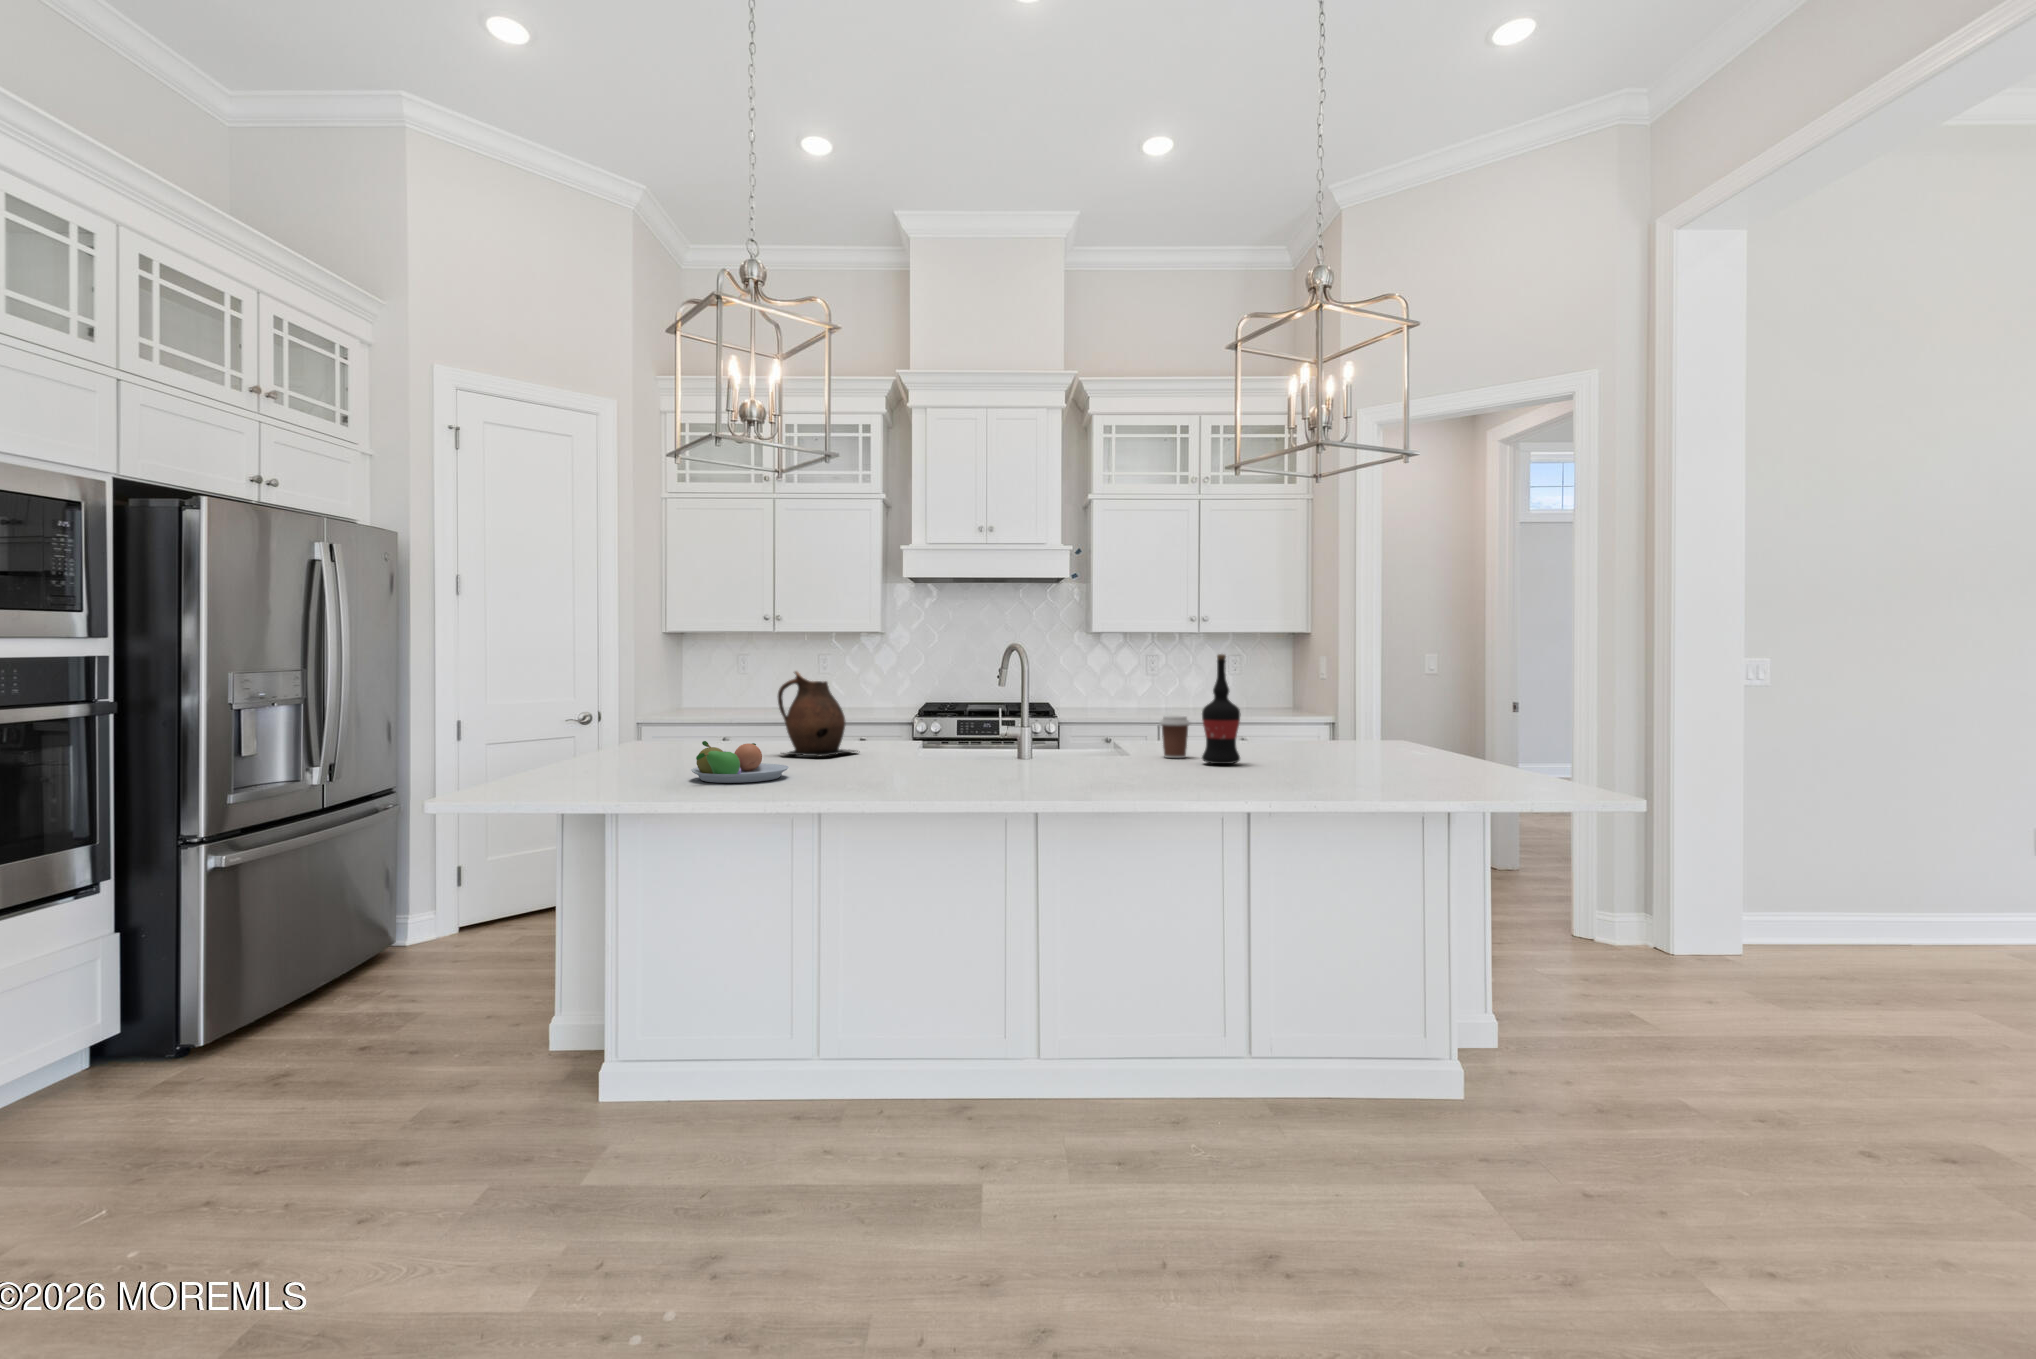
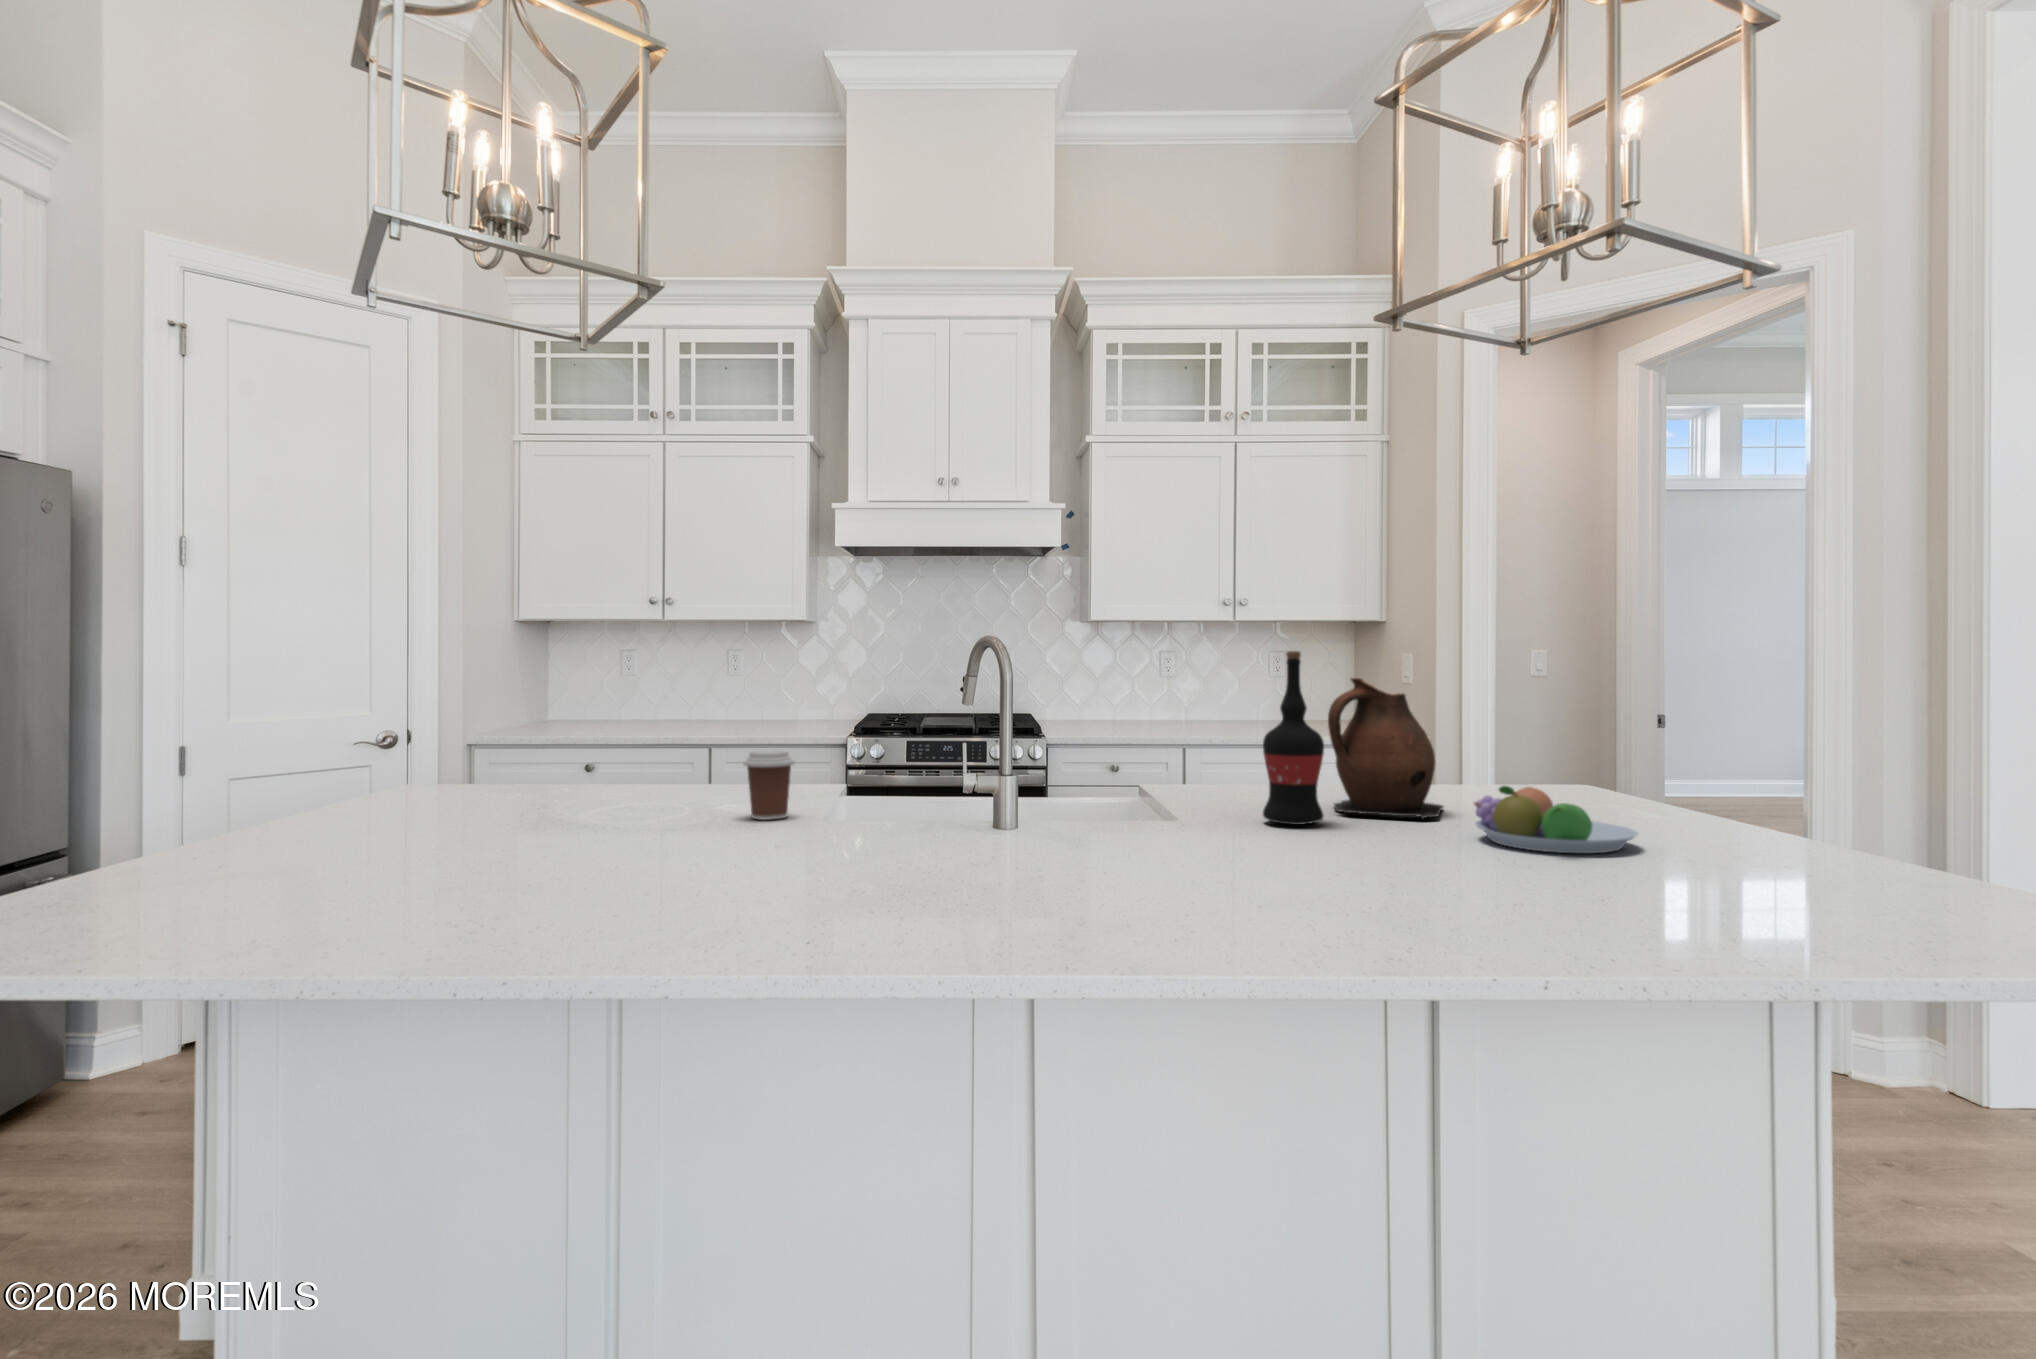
ceramic pitcher: present [778,672,858,757] -> present [1328,678,1443,819]
coffee cup: present [1160,715,1190,758] -> present [744,749,795,820]
fruit bowl: present [691,741,789,783] -> present [1474,786,1638,853]

